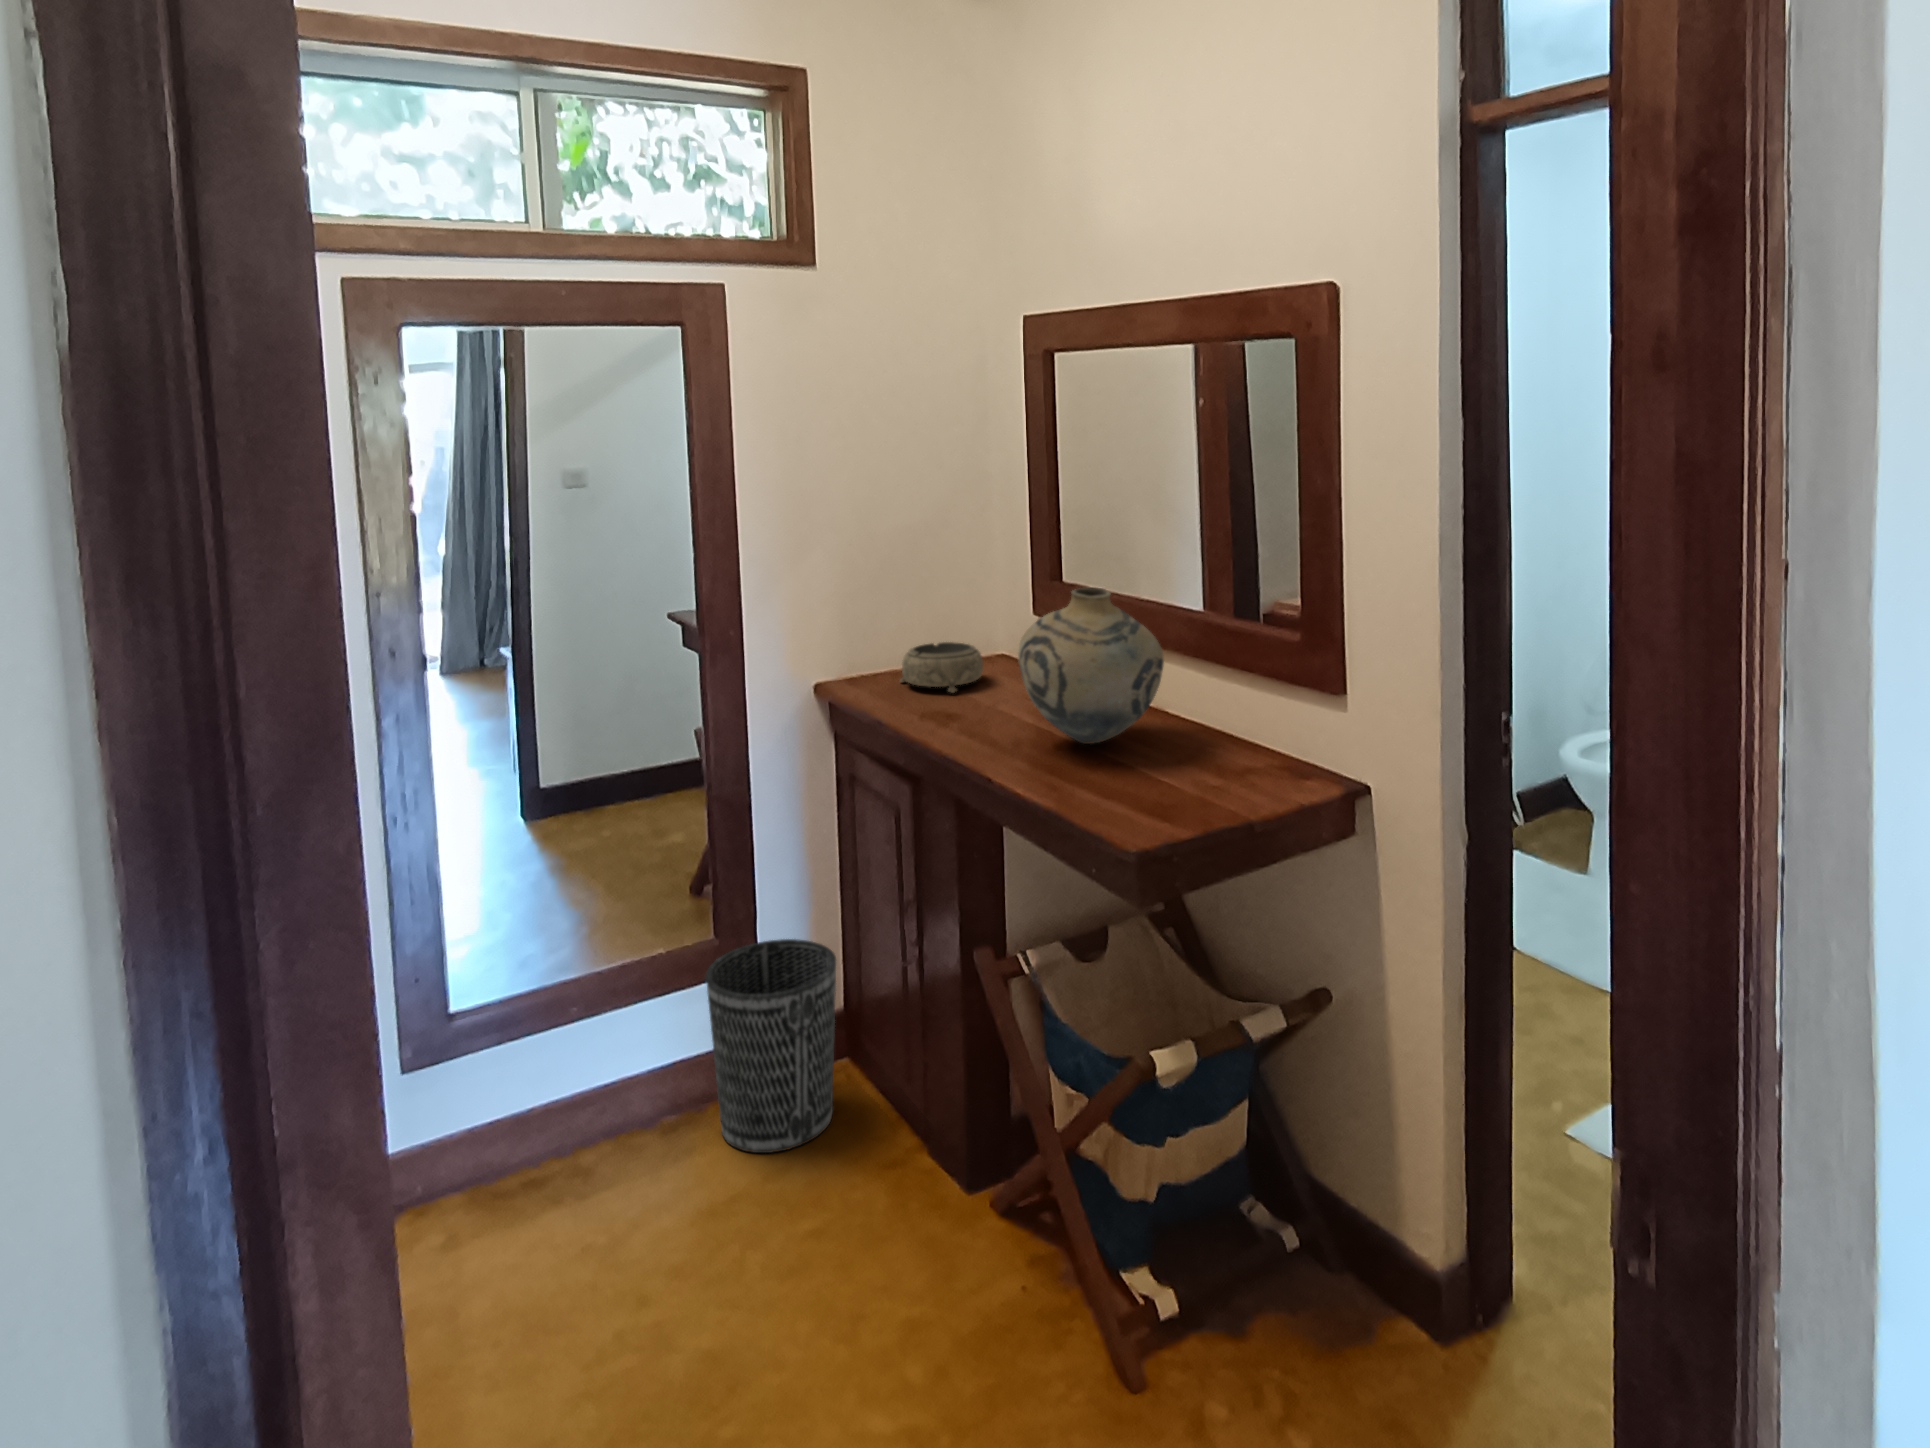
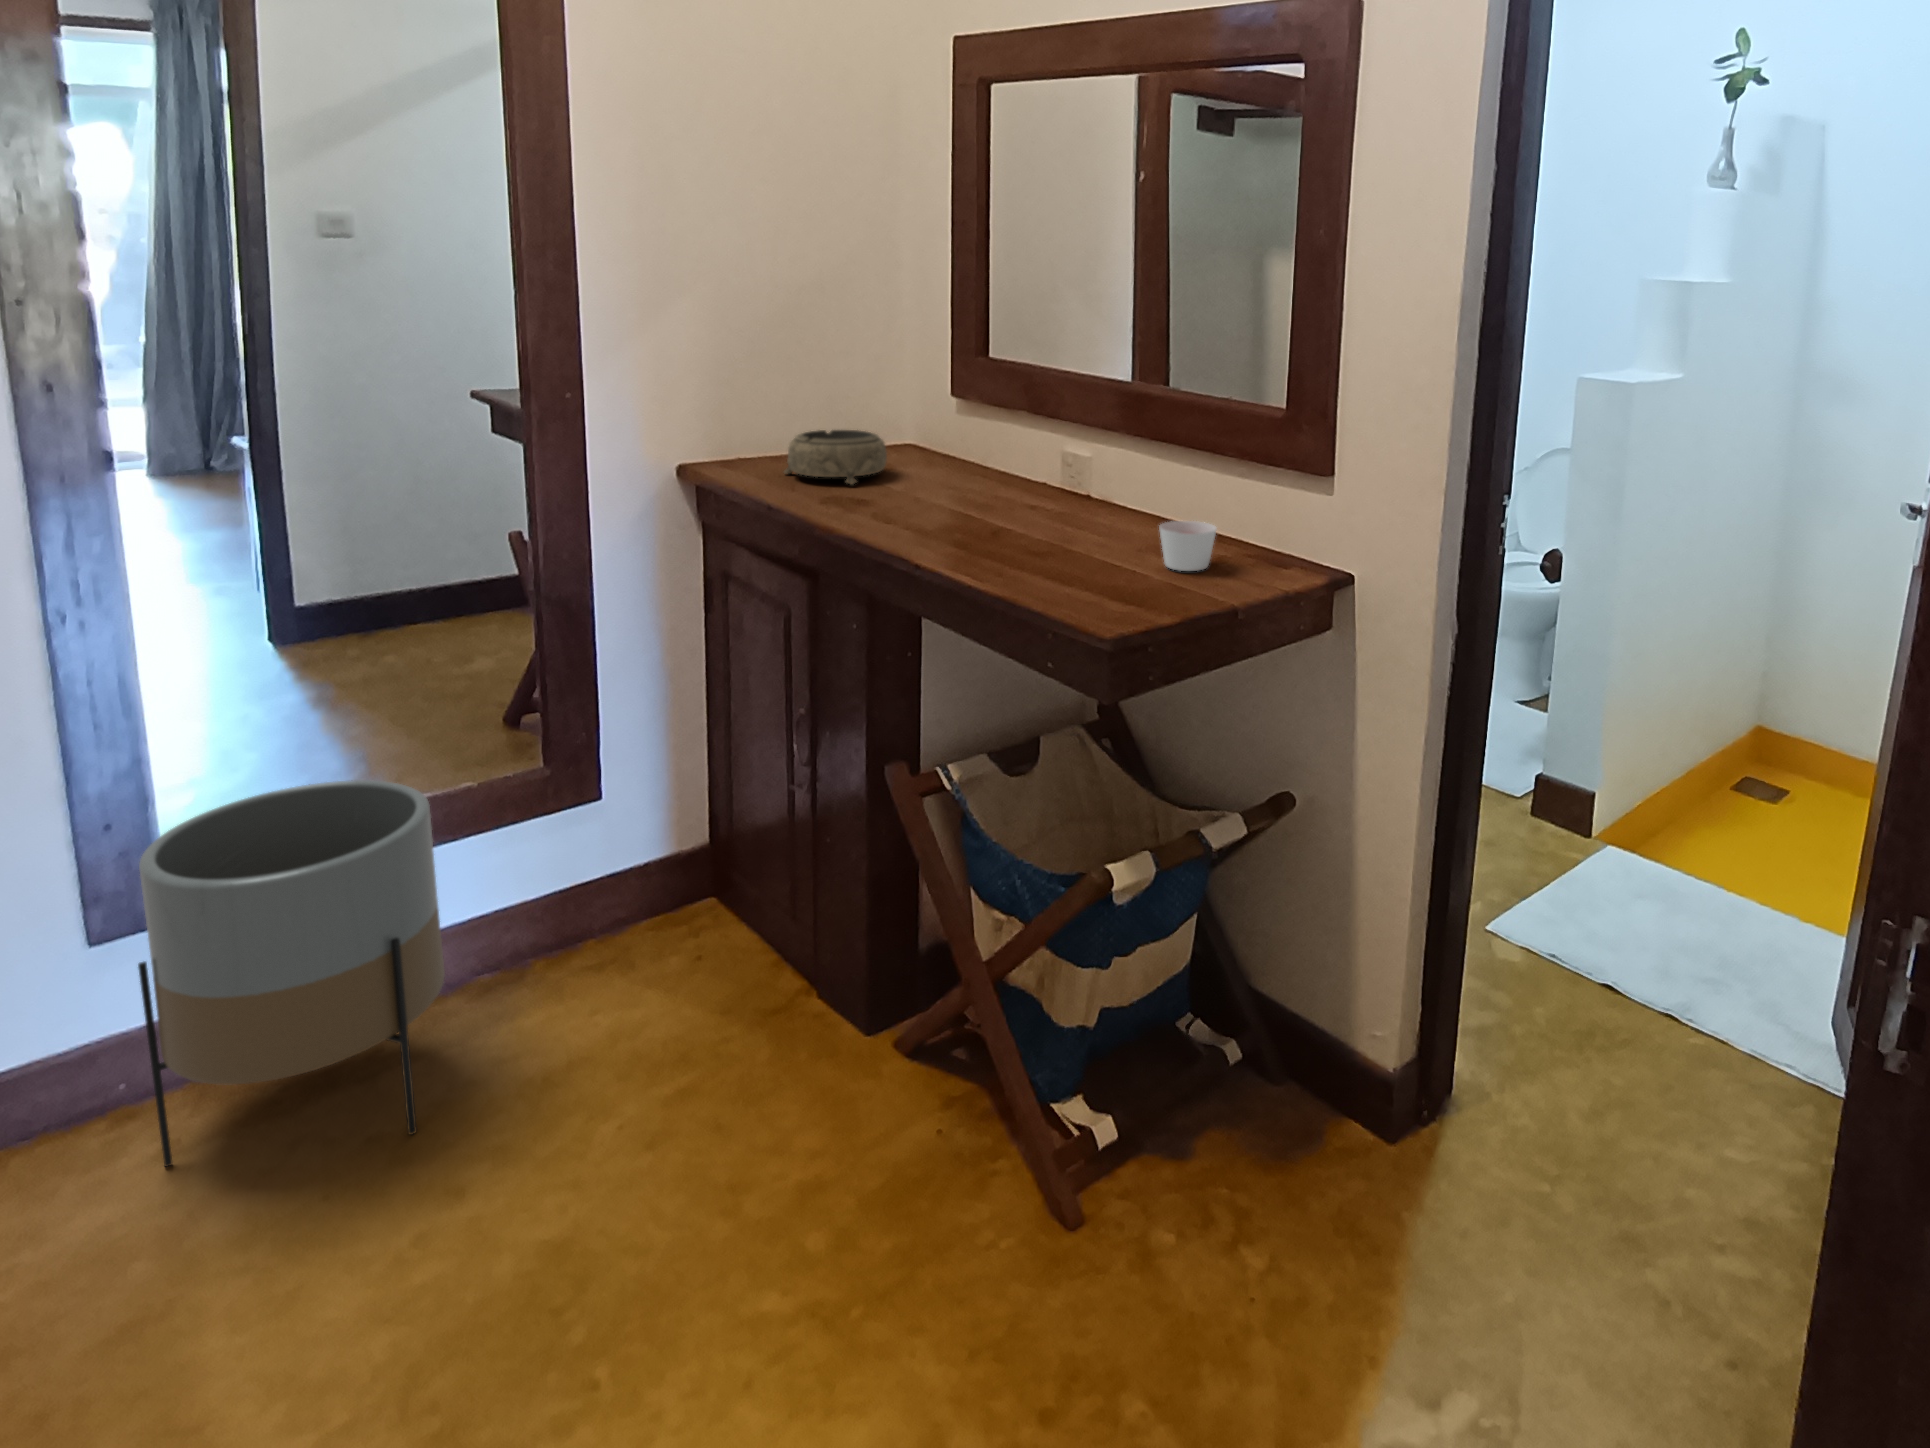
vase: present [1018,588,1164,744] -> none [943,355,1114,534]
candle: none [1197,735,1249,782] -> present [1159,521,1216,571]
planter: none [435,938,637,1243] -> present [138,780,445,1167]
wastebasket: present [706,939,836,1153] -> none [536,771,706,1014]

